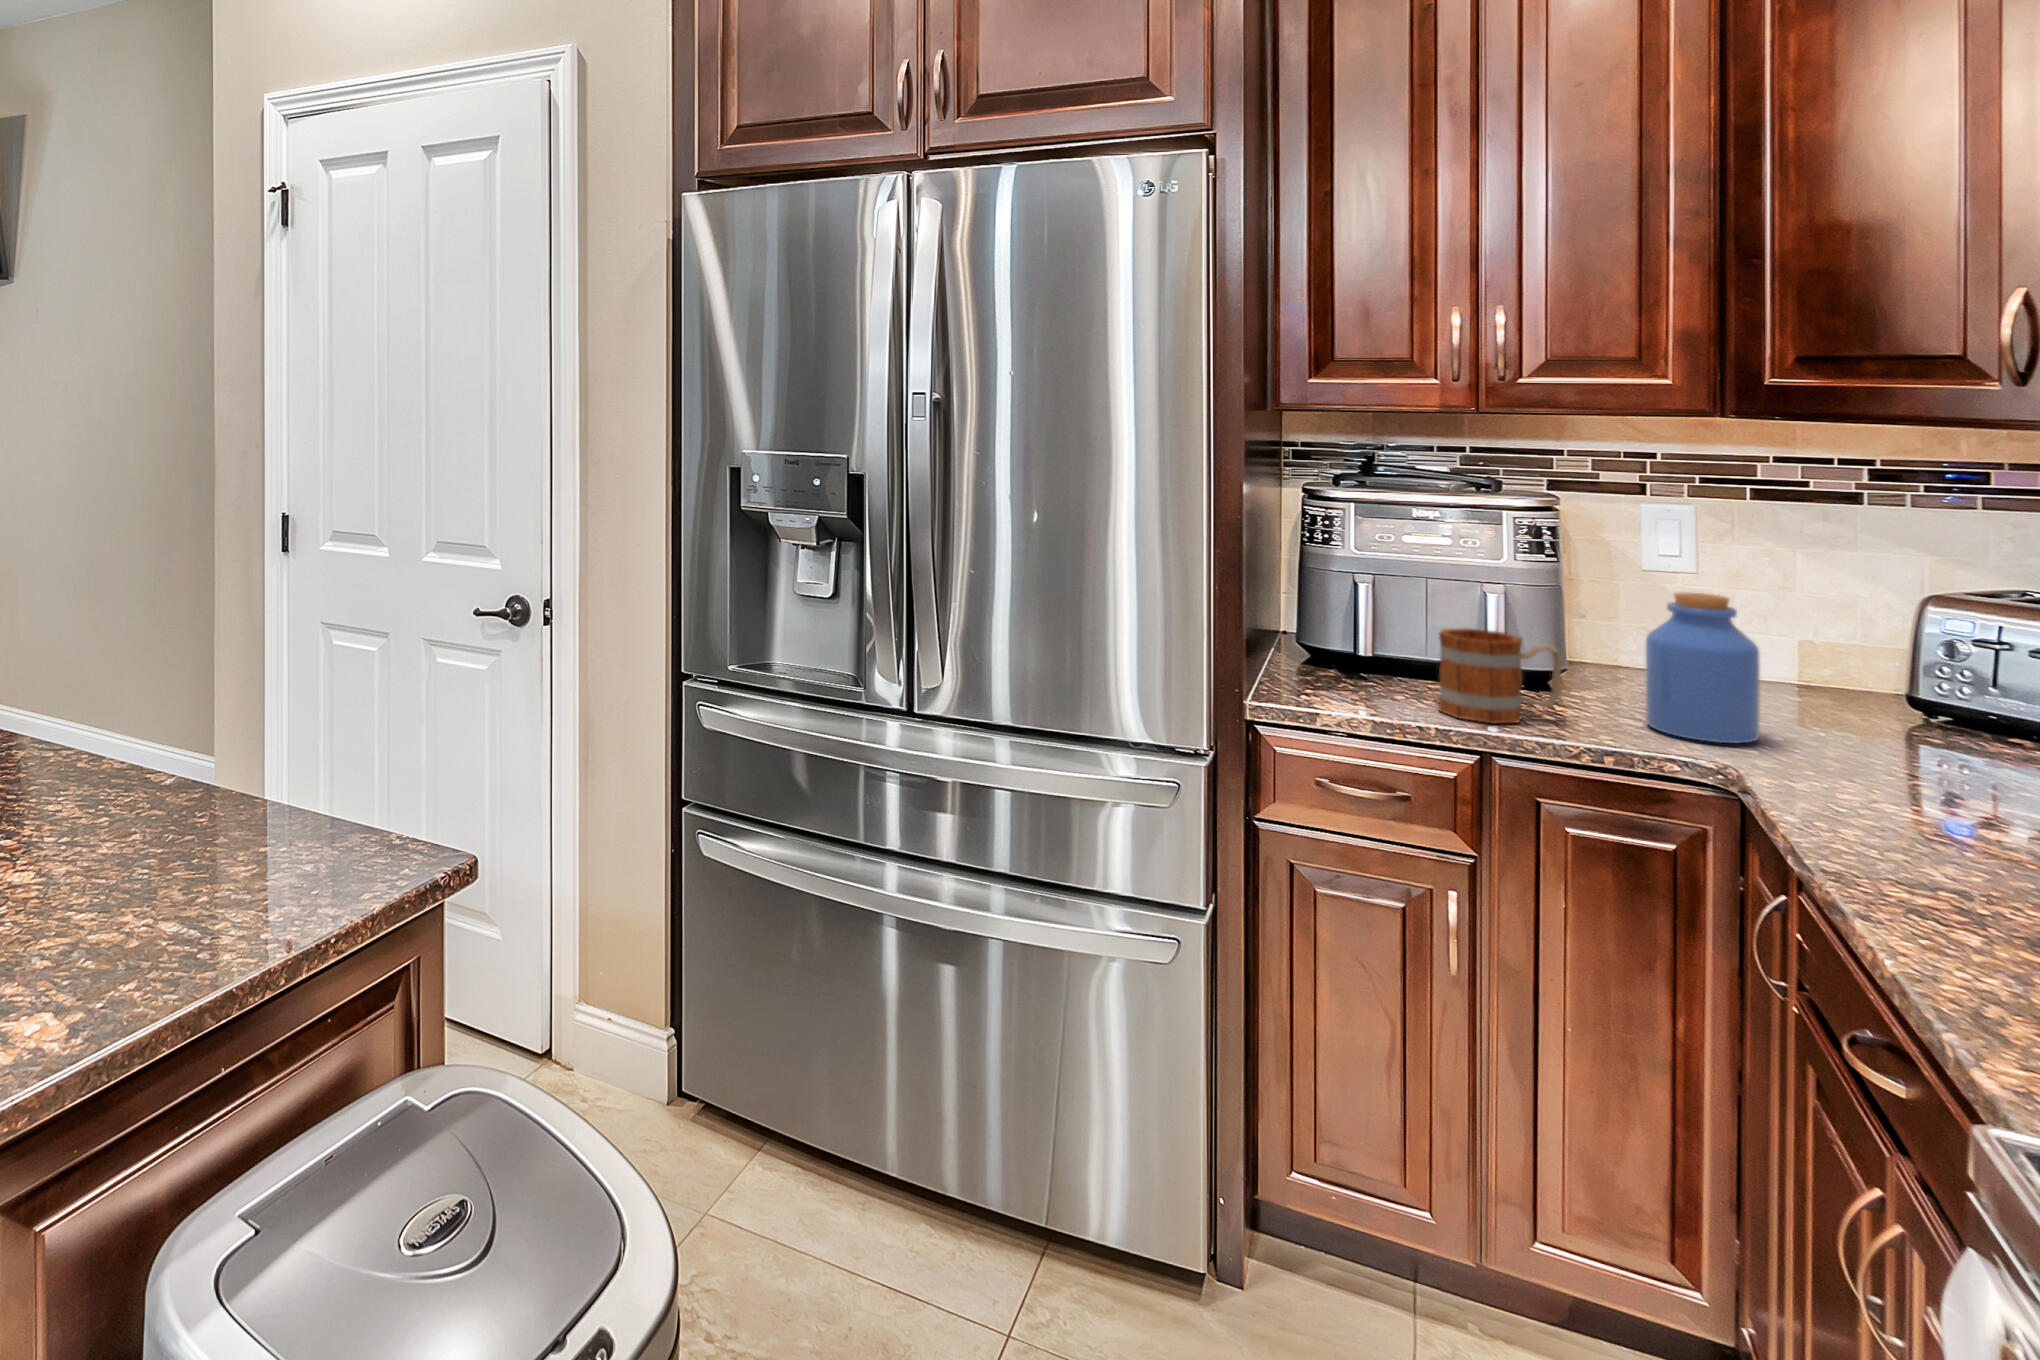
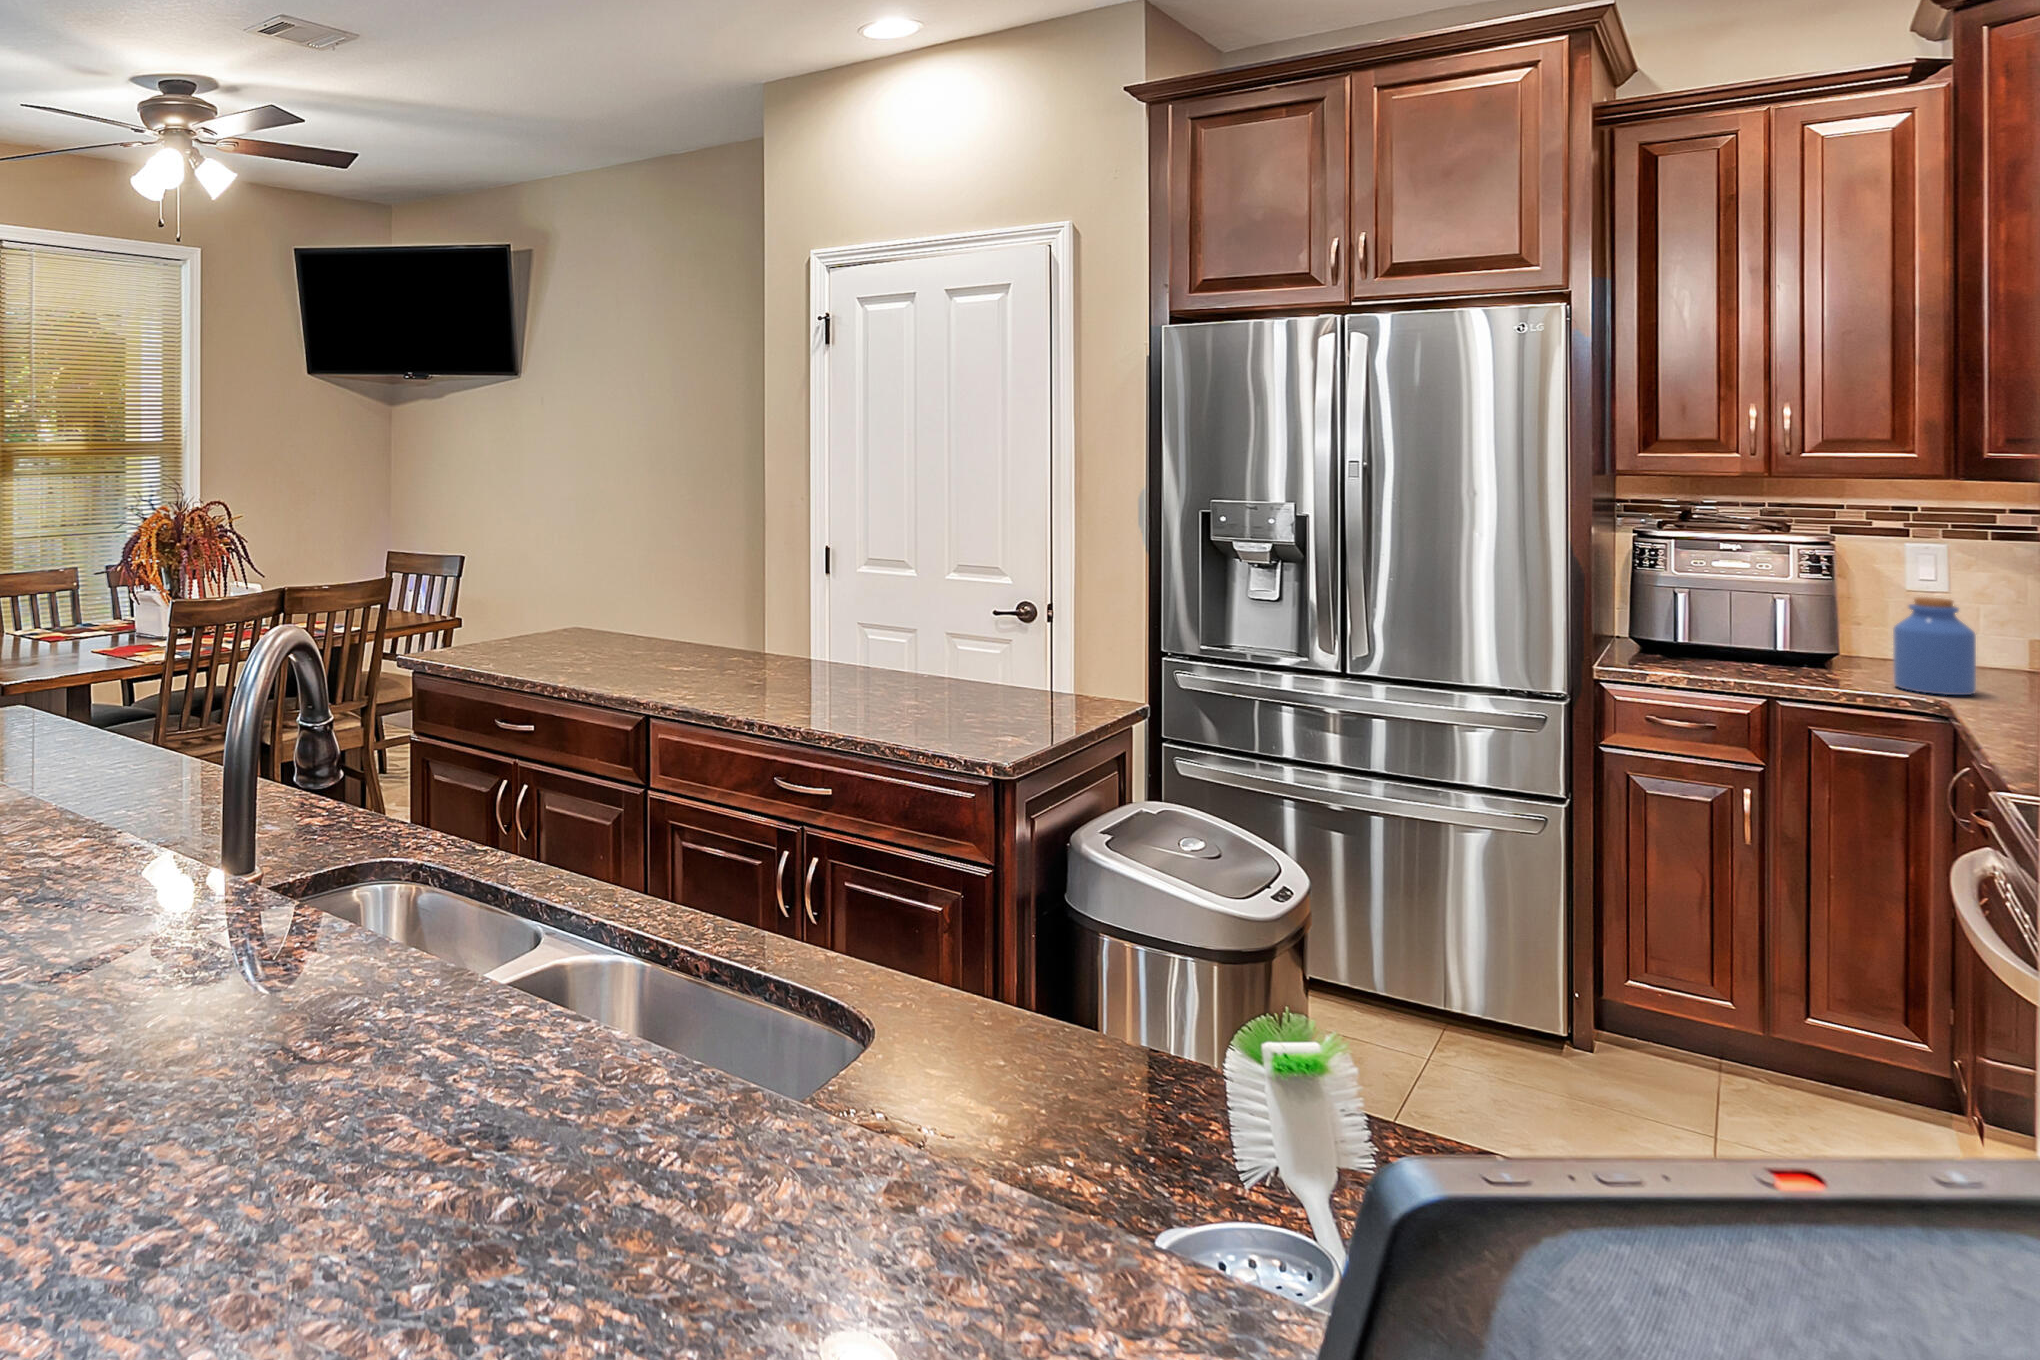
mug: present [1439,628,1562,723] -> none [1738,622,1830,682]

